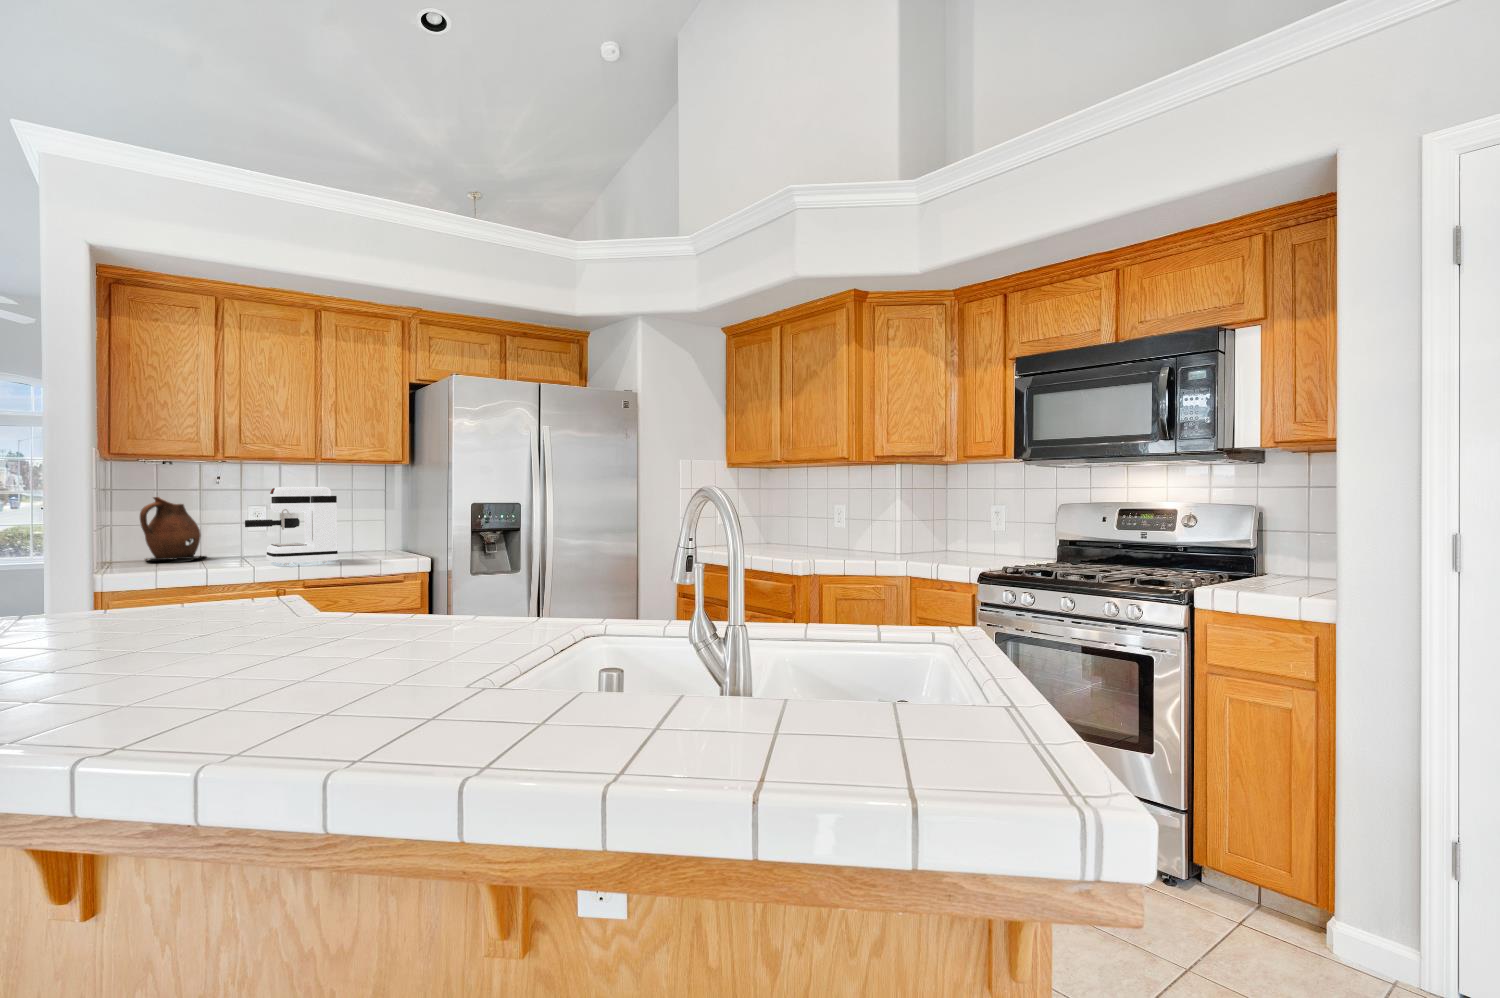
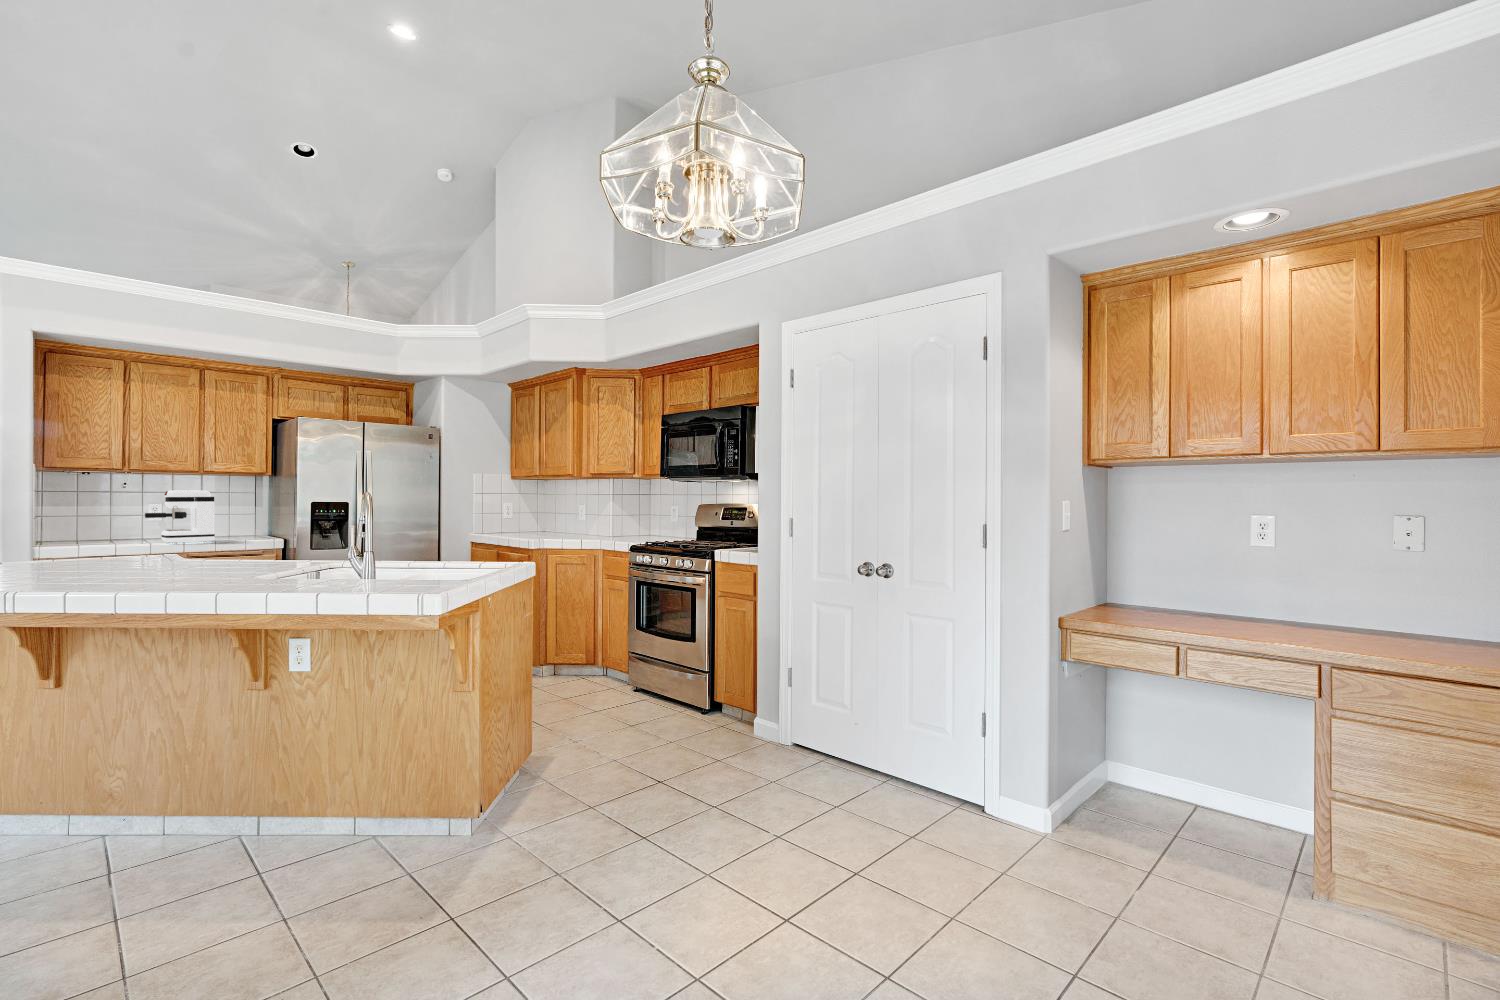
ceramic pitcher: present [140,497,203,561] -> none [64,497,116,541]

